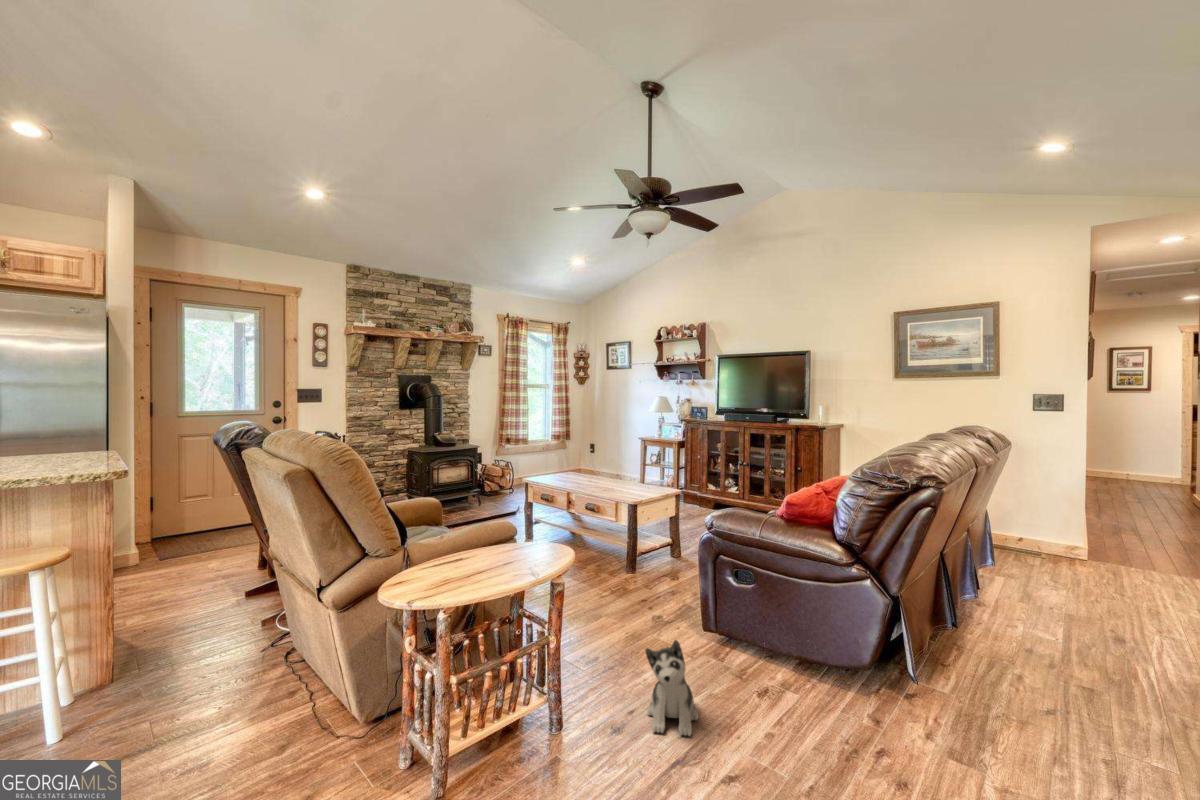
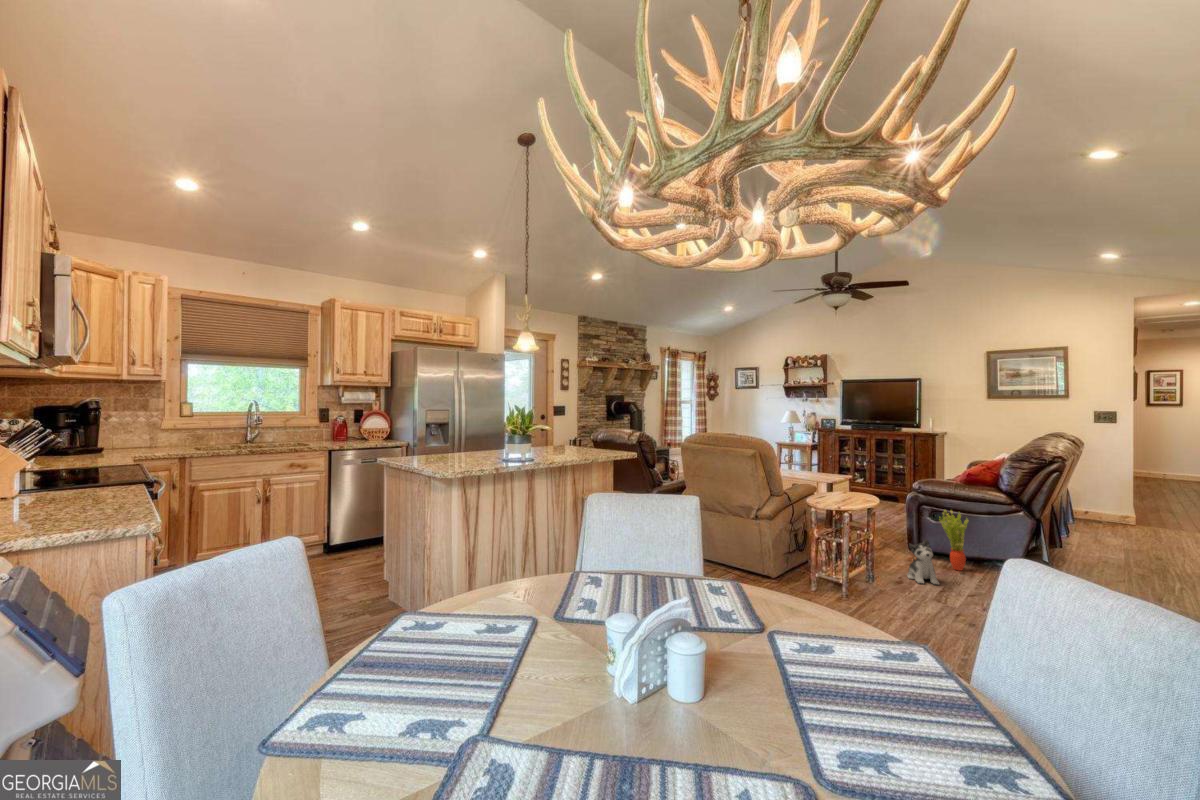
potted plant: none [729,569,777,685] -> present [941,510,968,570]

